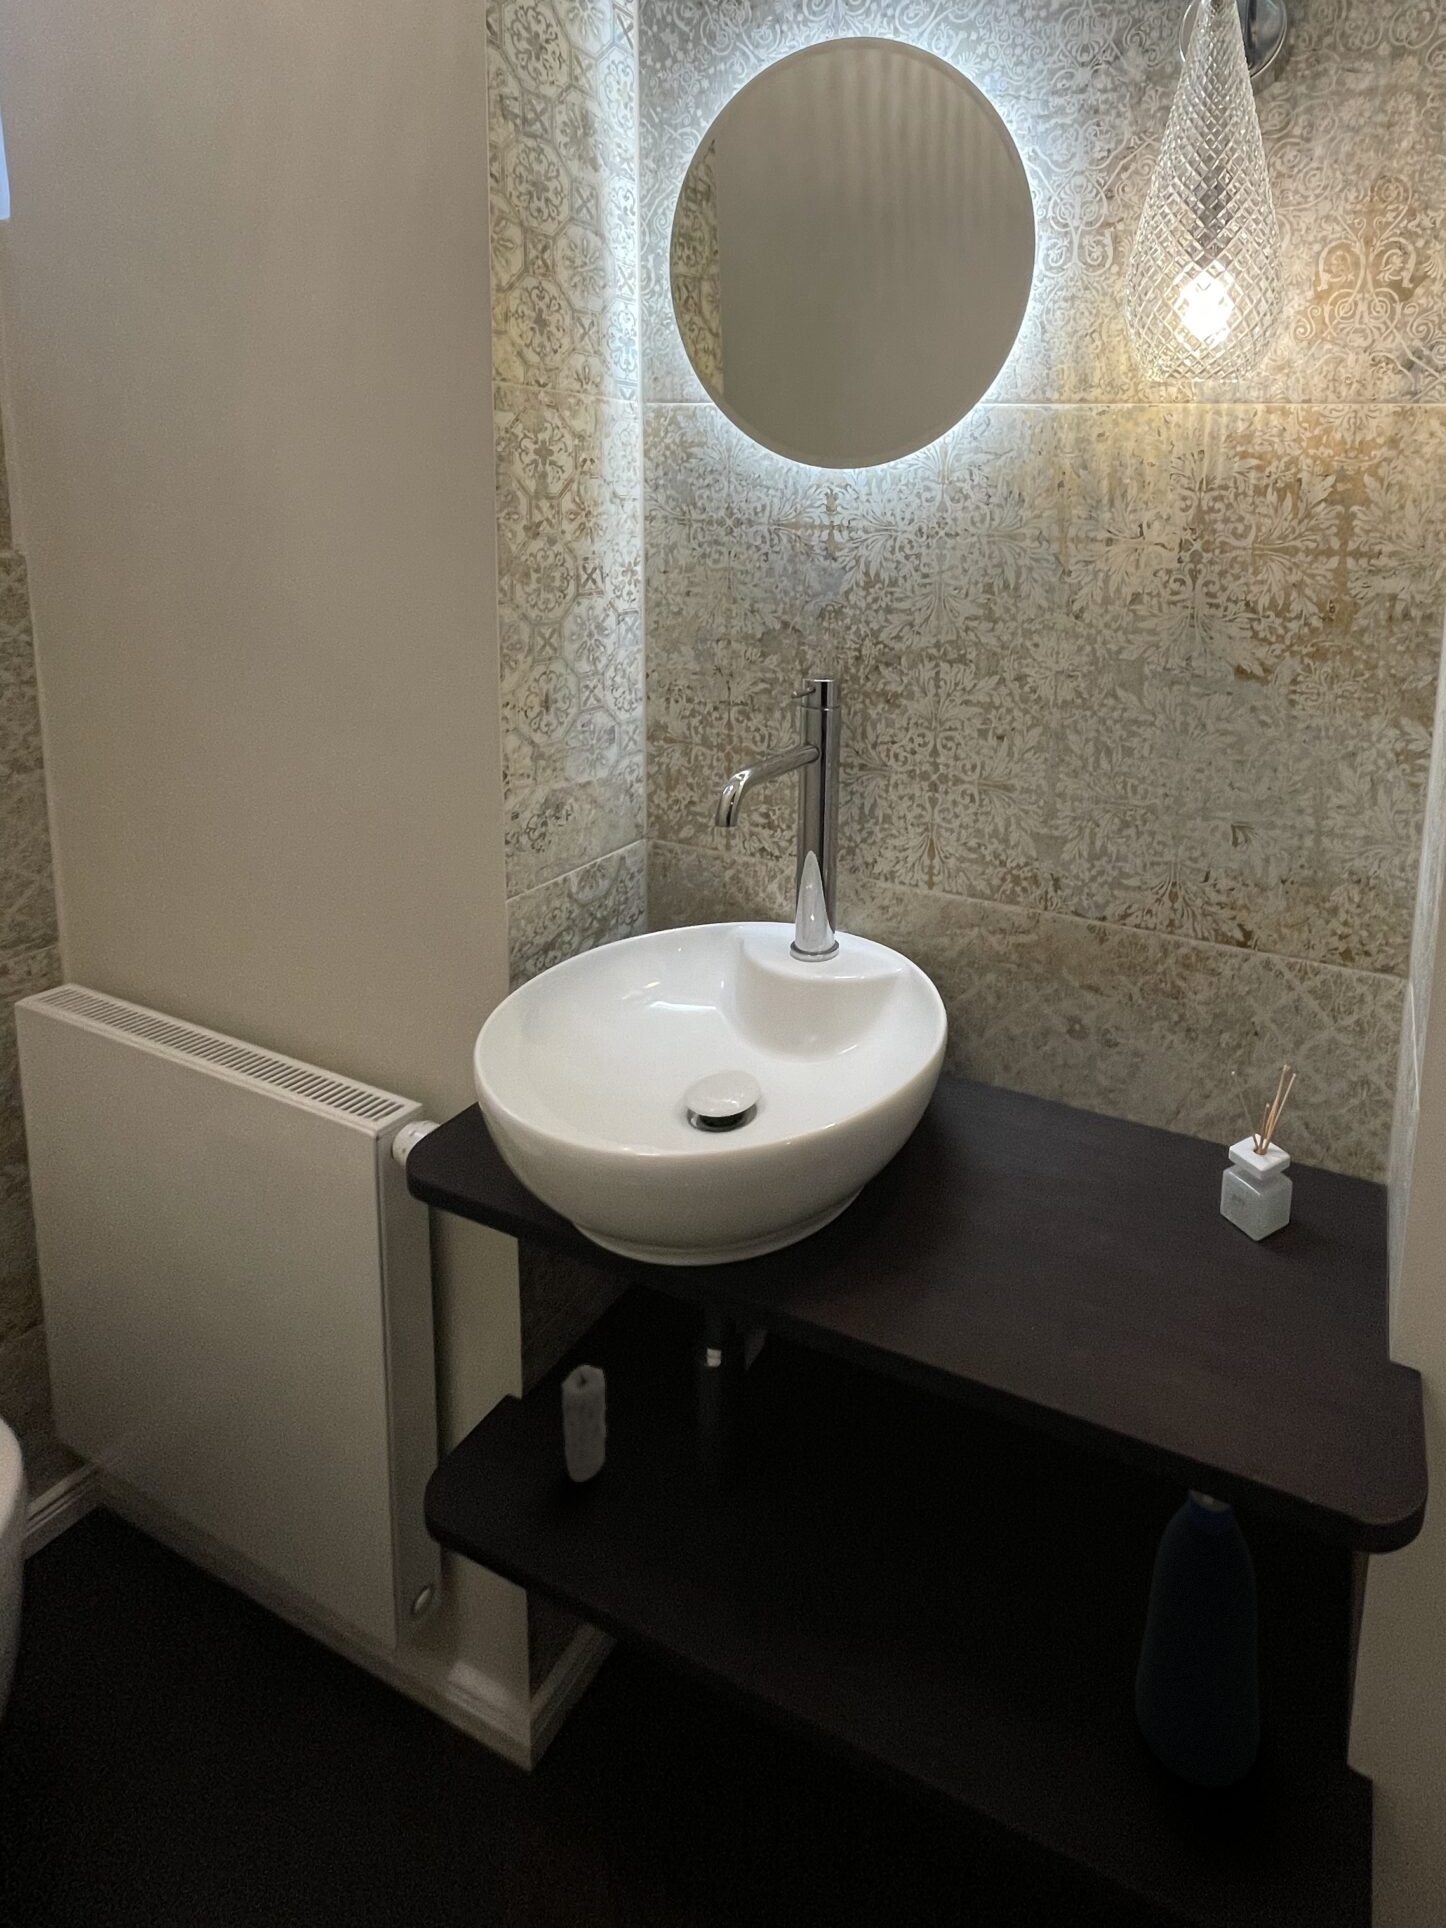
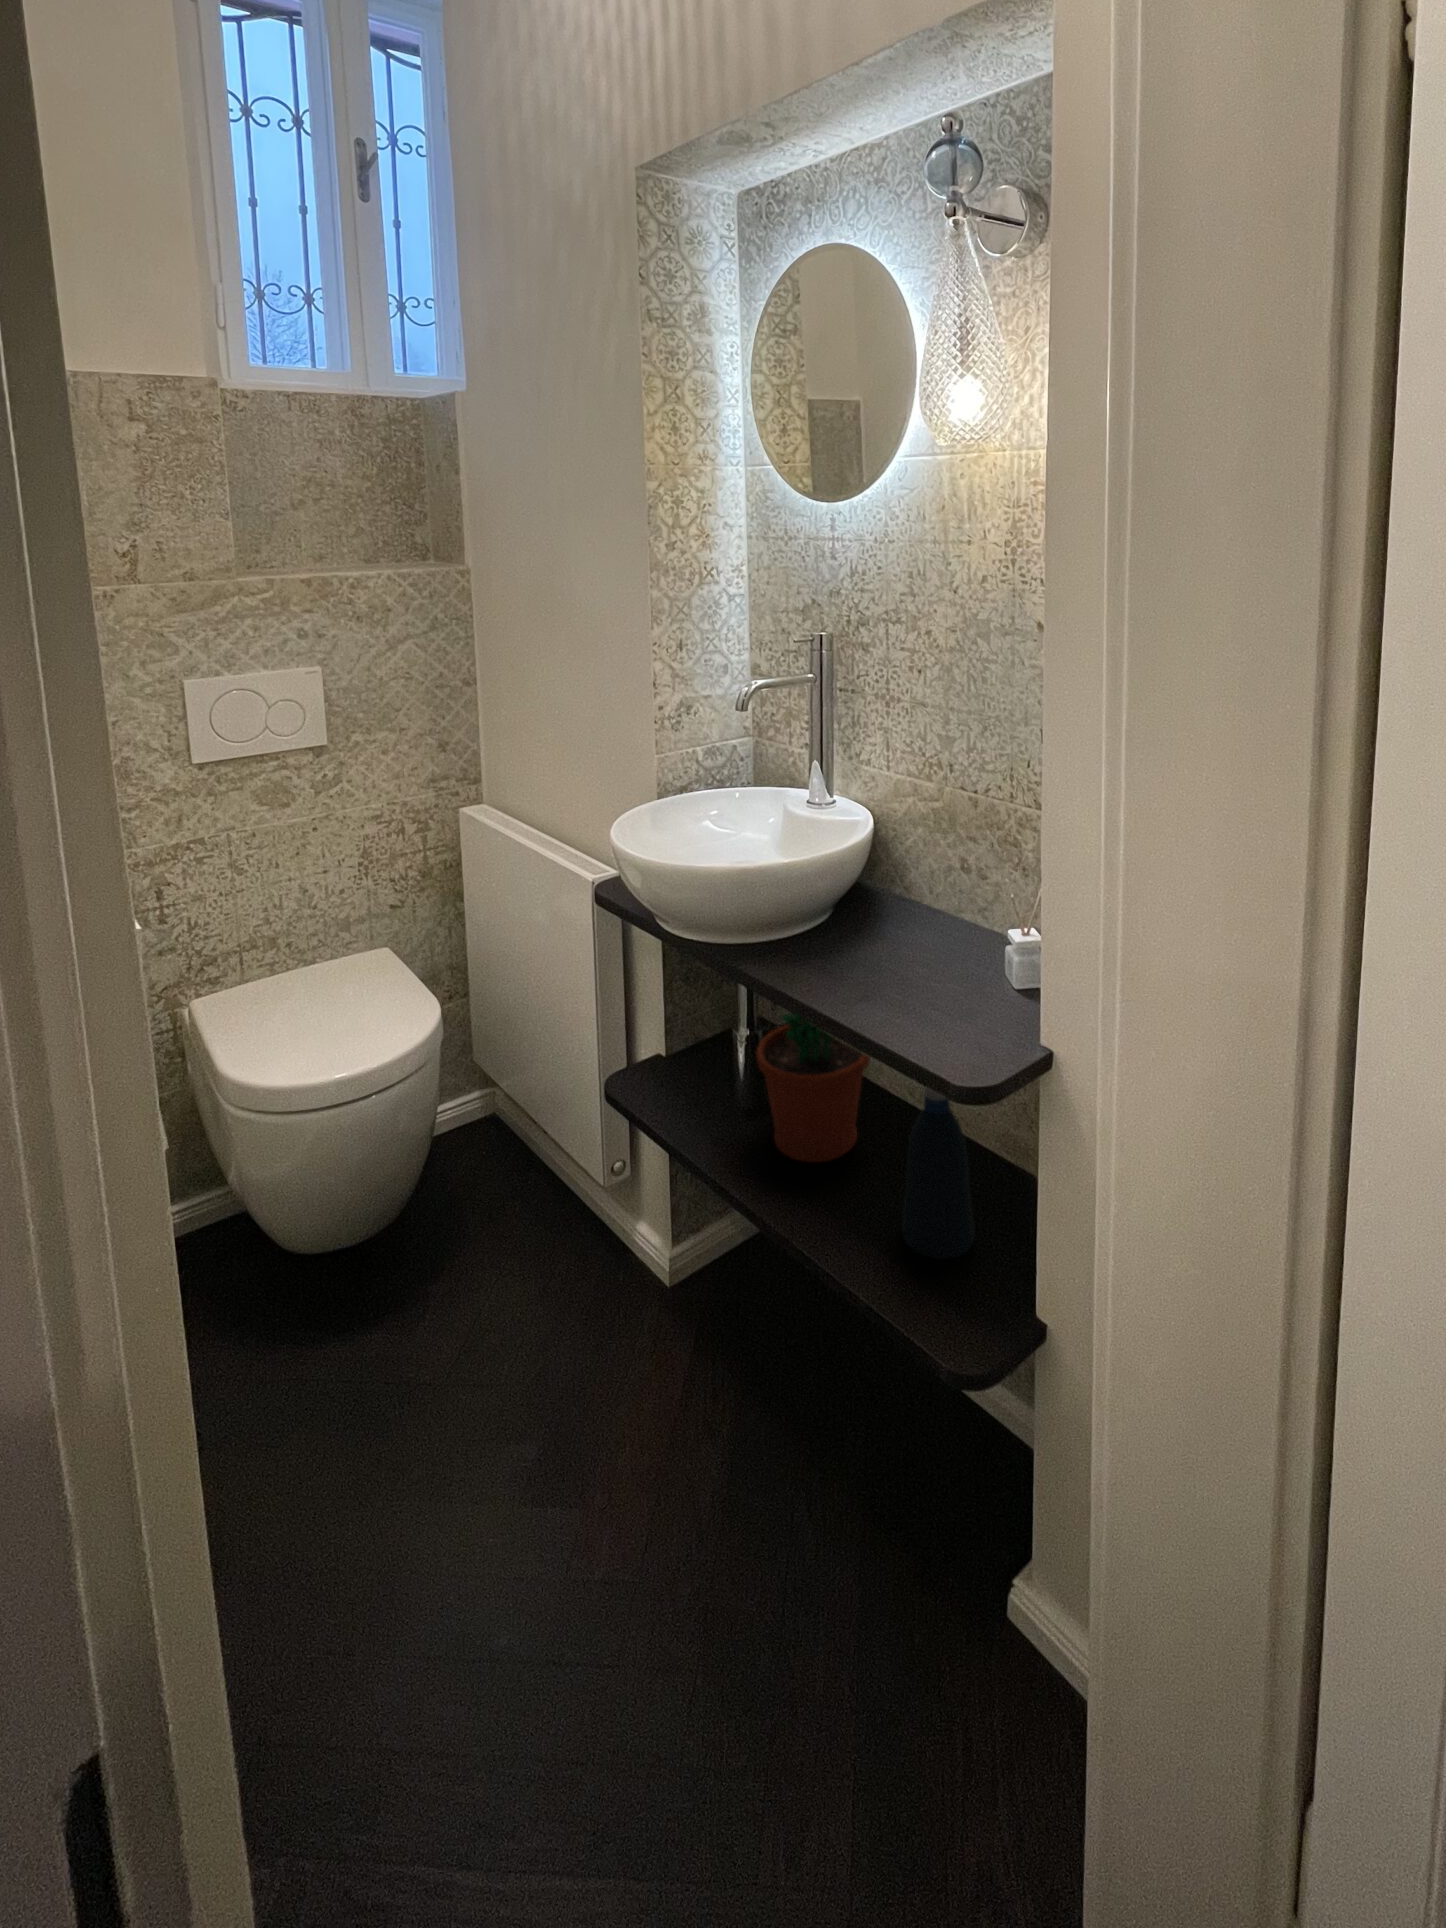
flower pot: none [795,1238,992,1621] -> present [756,1012,870,1162]
candle: present [562,1365,606,1482] -> none [666,1010,690,1077]

